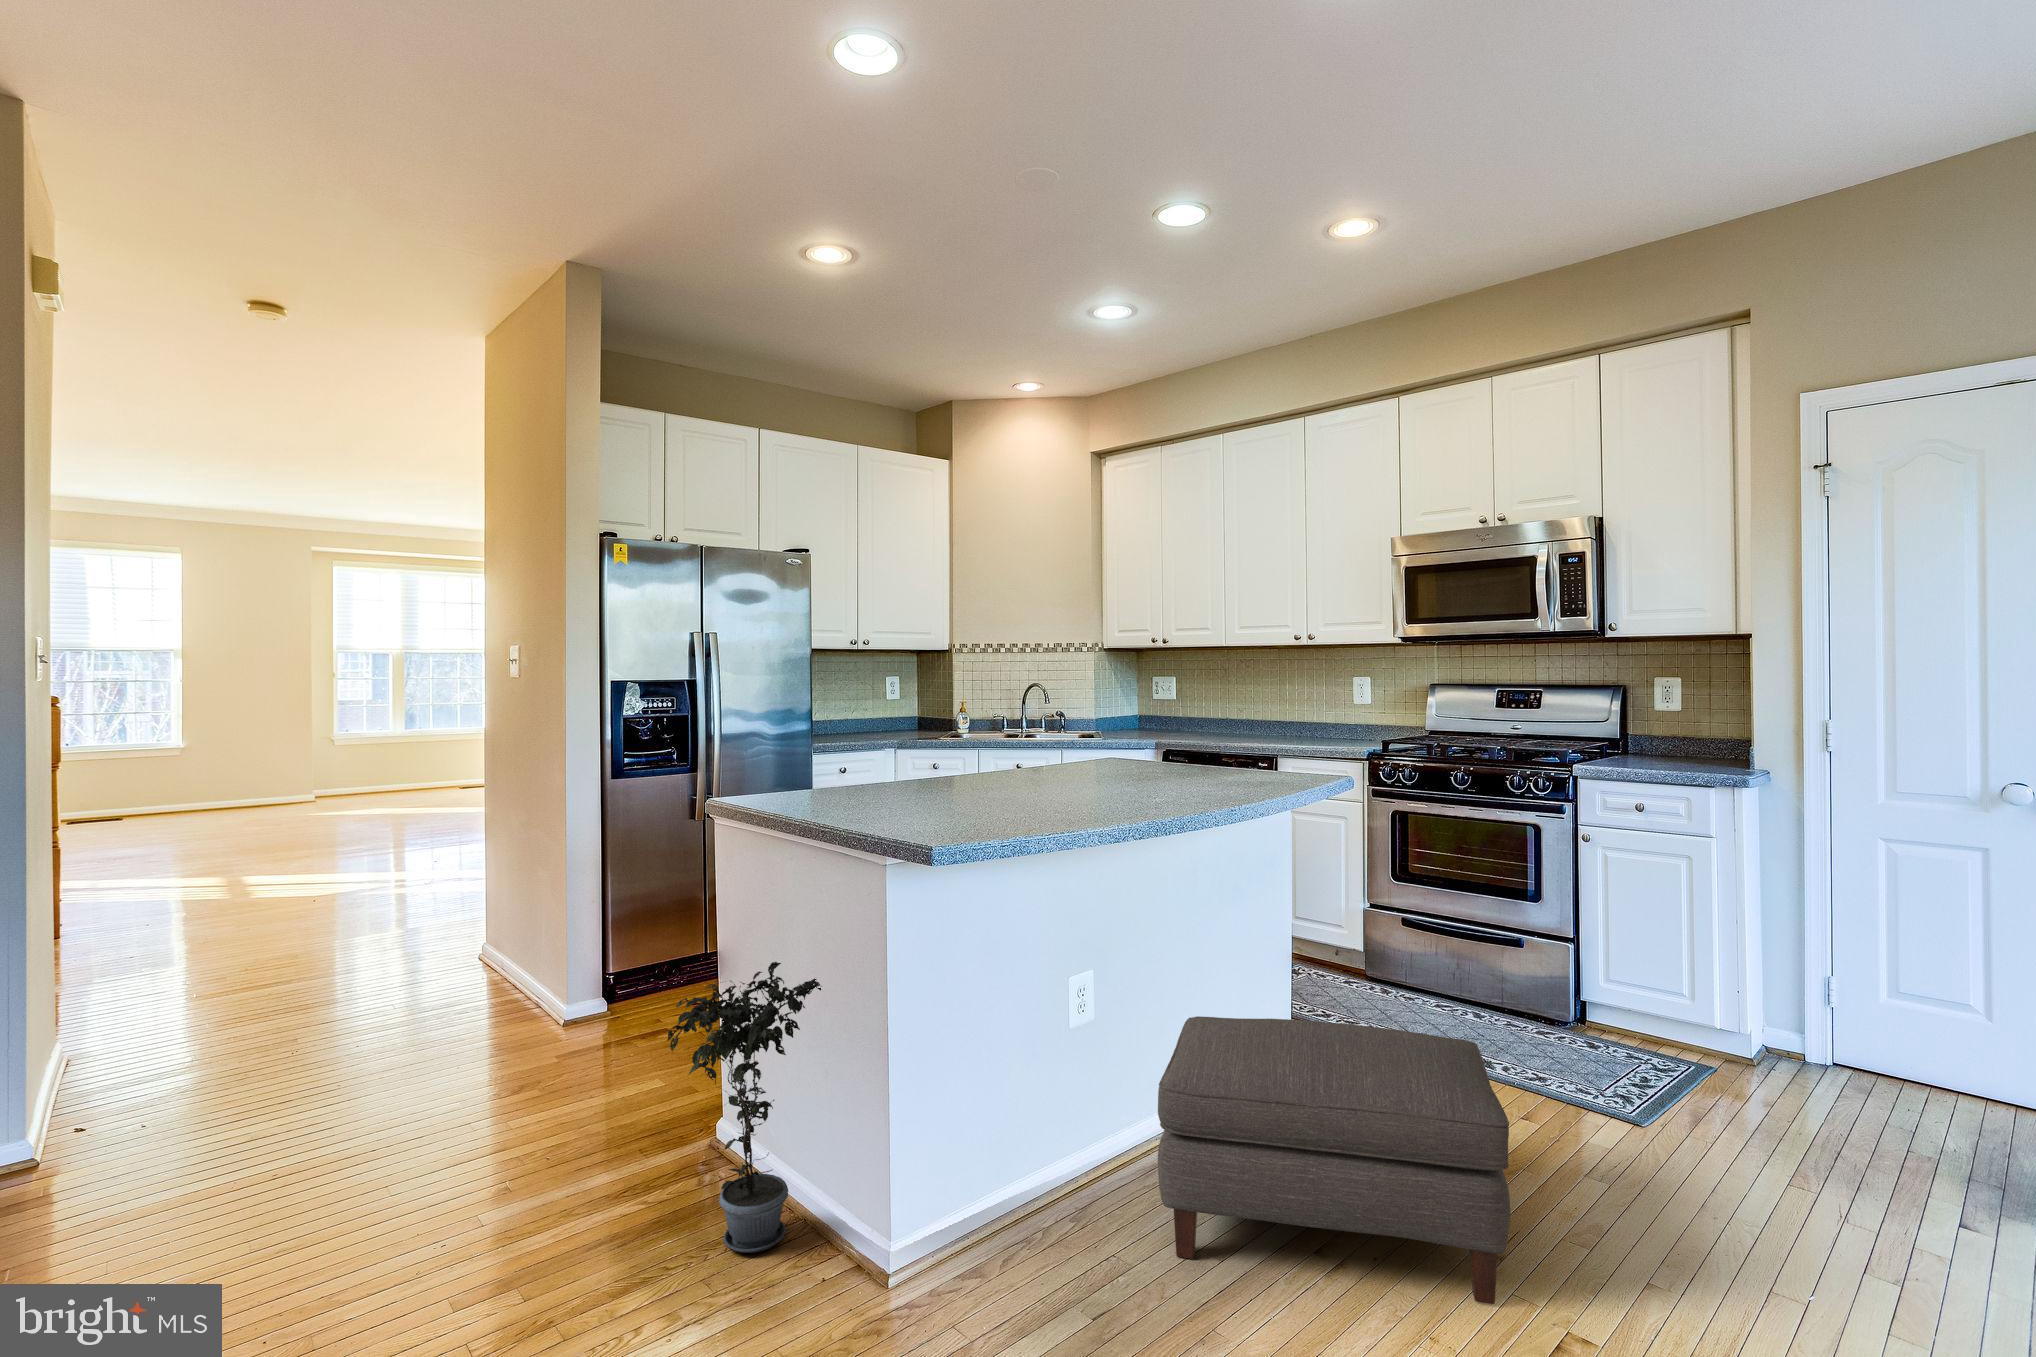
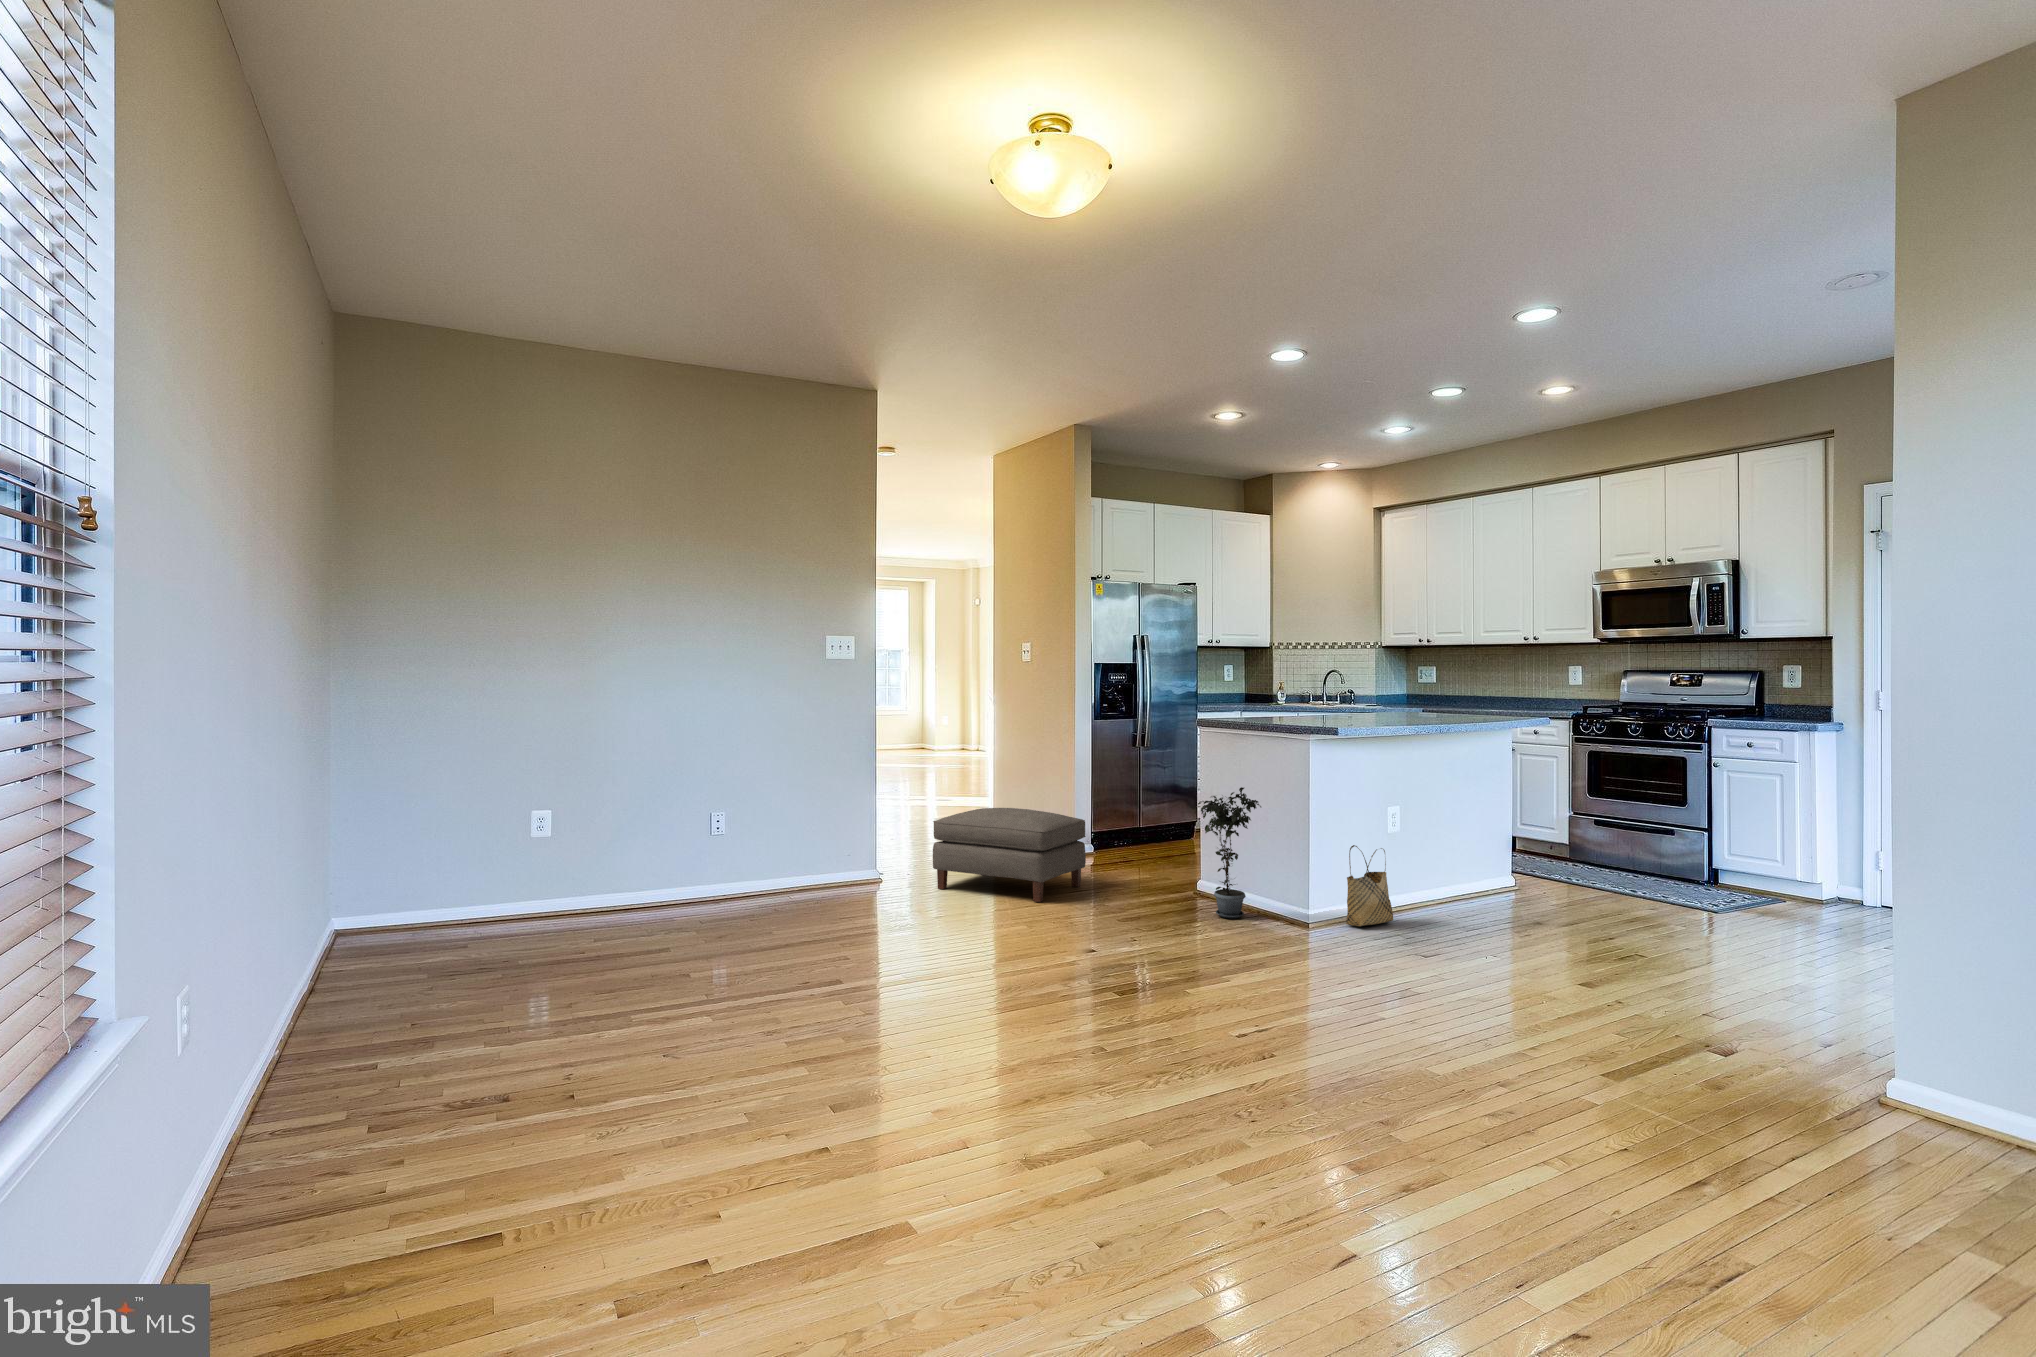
ottoman: present [1158,1016,1510,1304] -> present [933,808,1086,902]
woven basket: none [992,1066,1090,1259] -> present [1346,845,1393,926]

